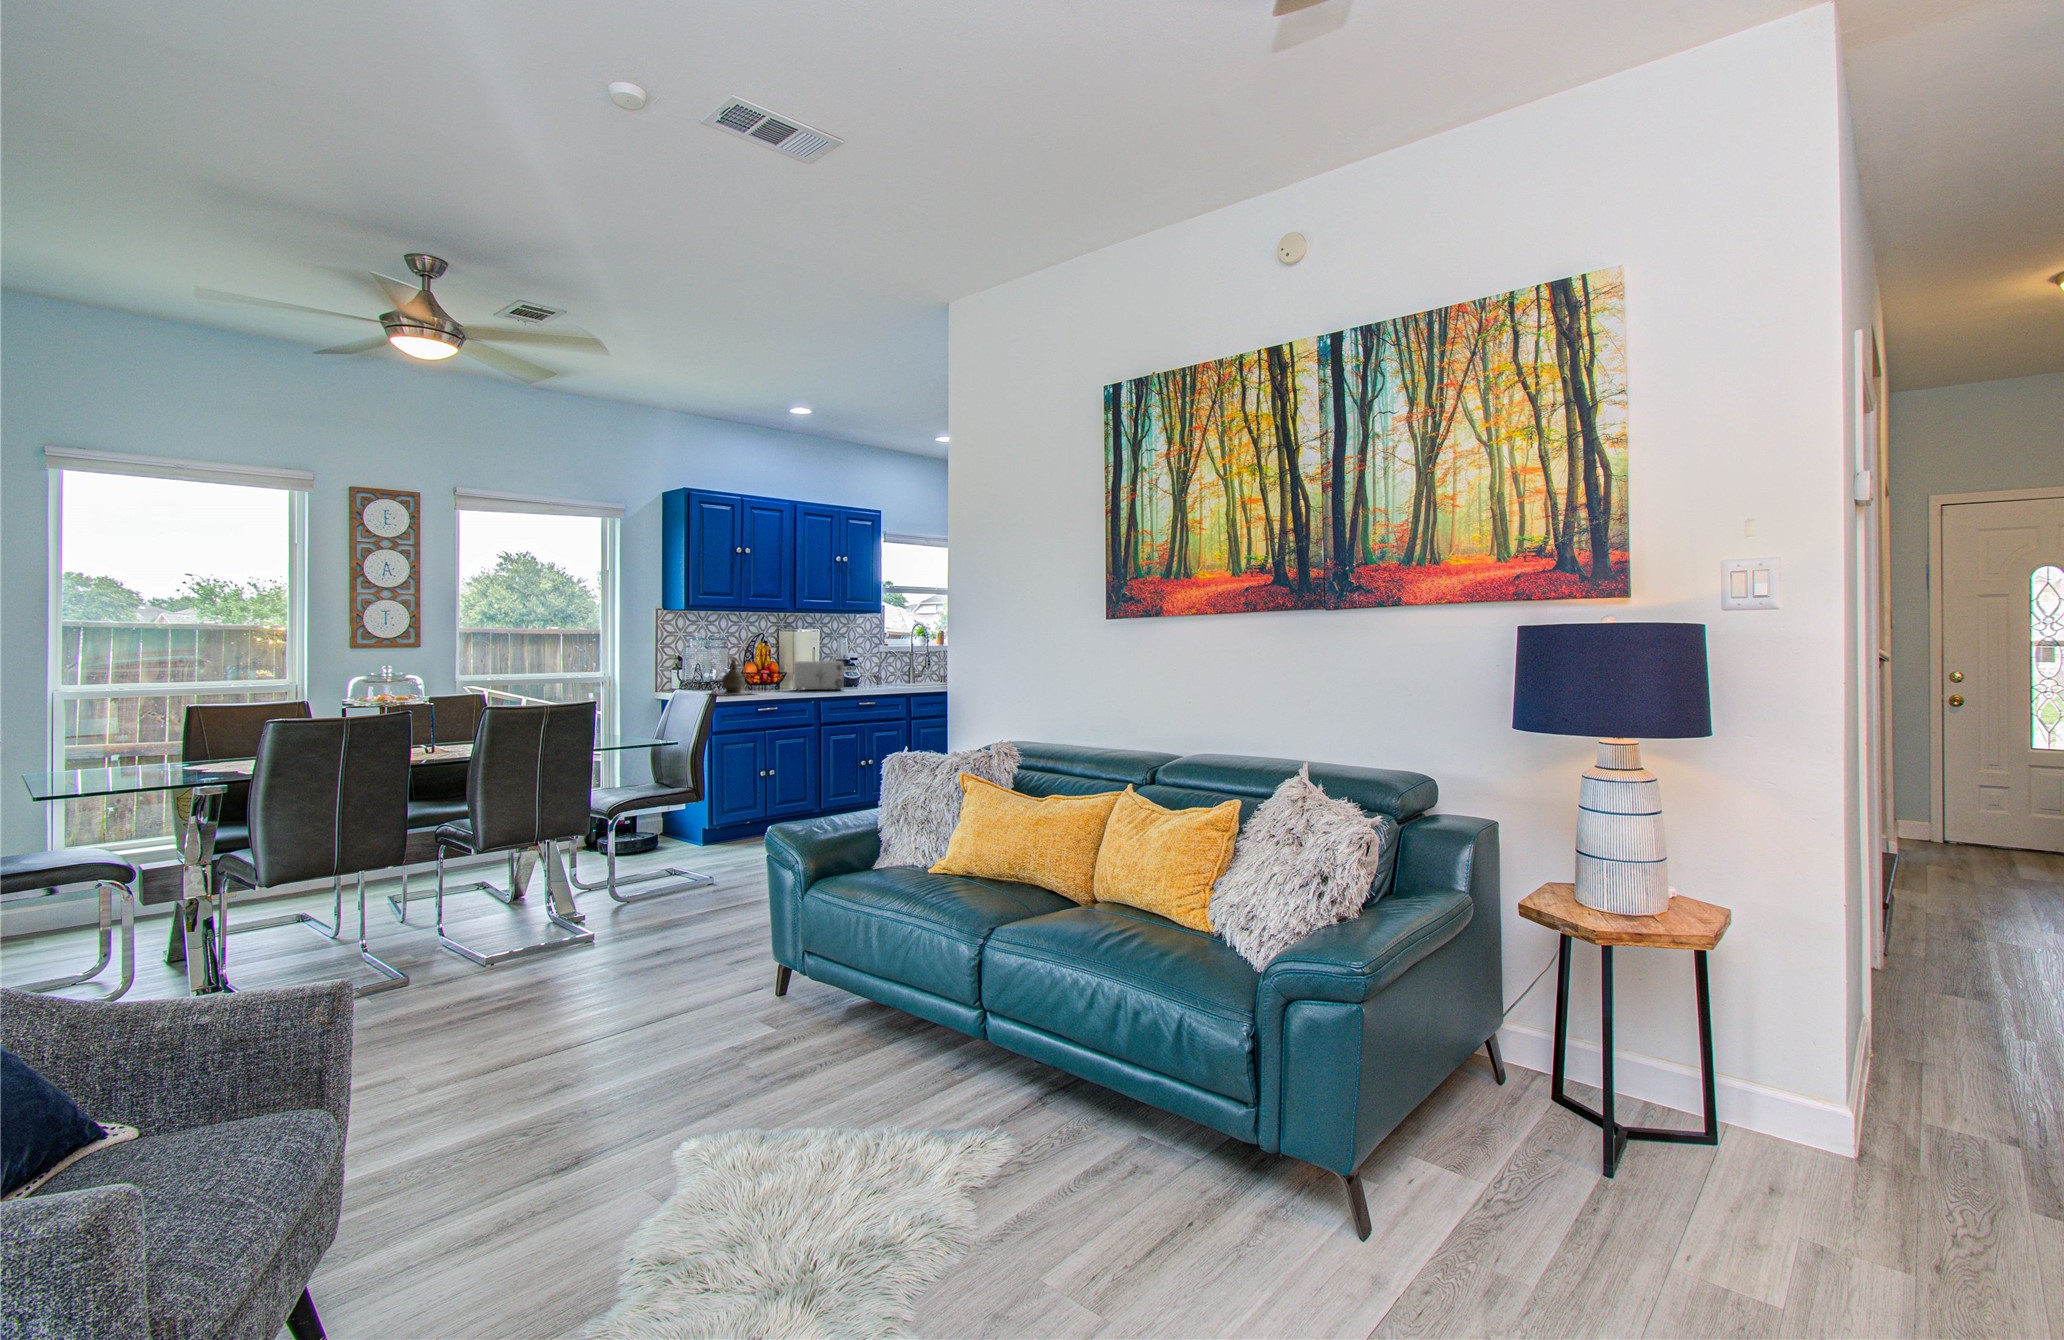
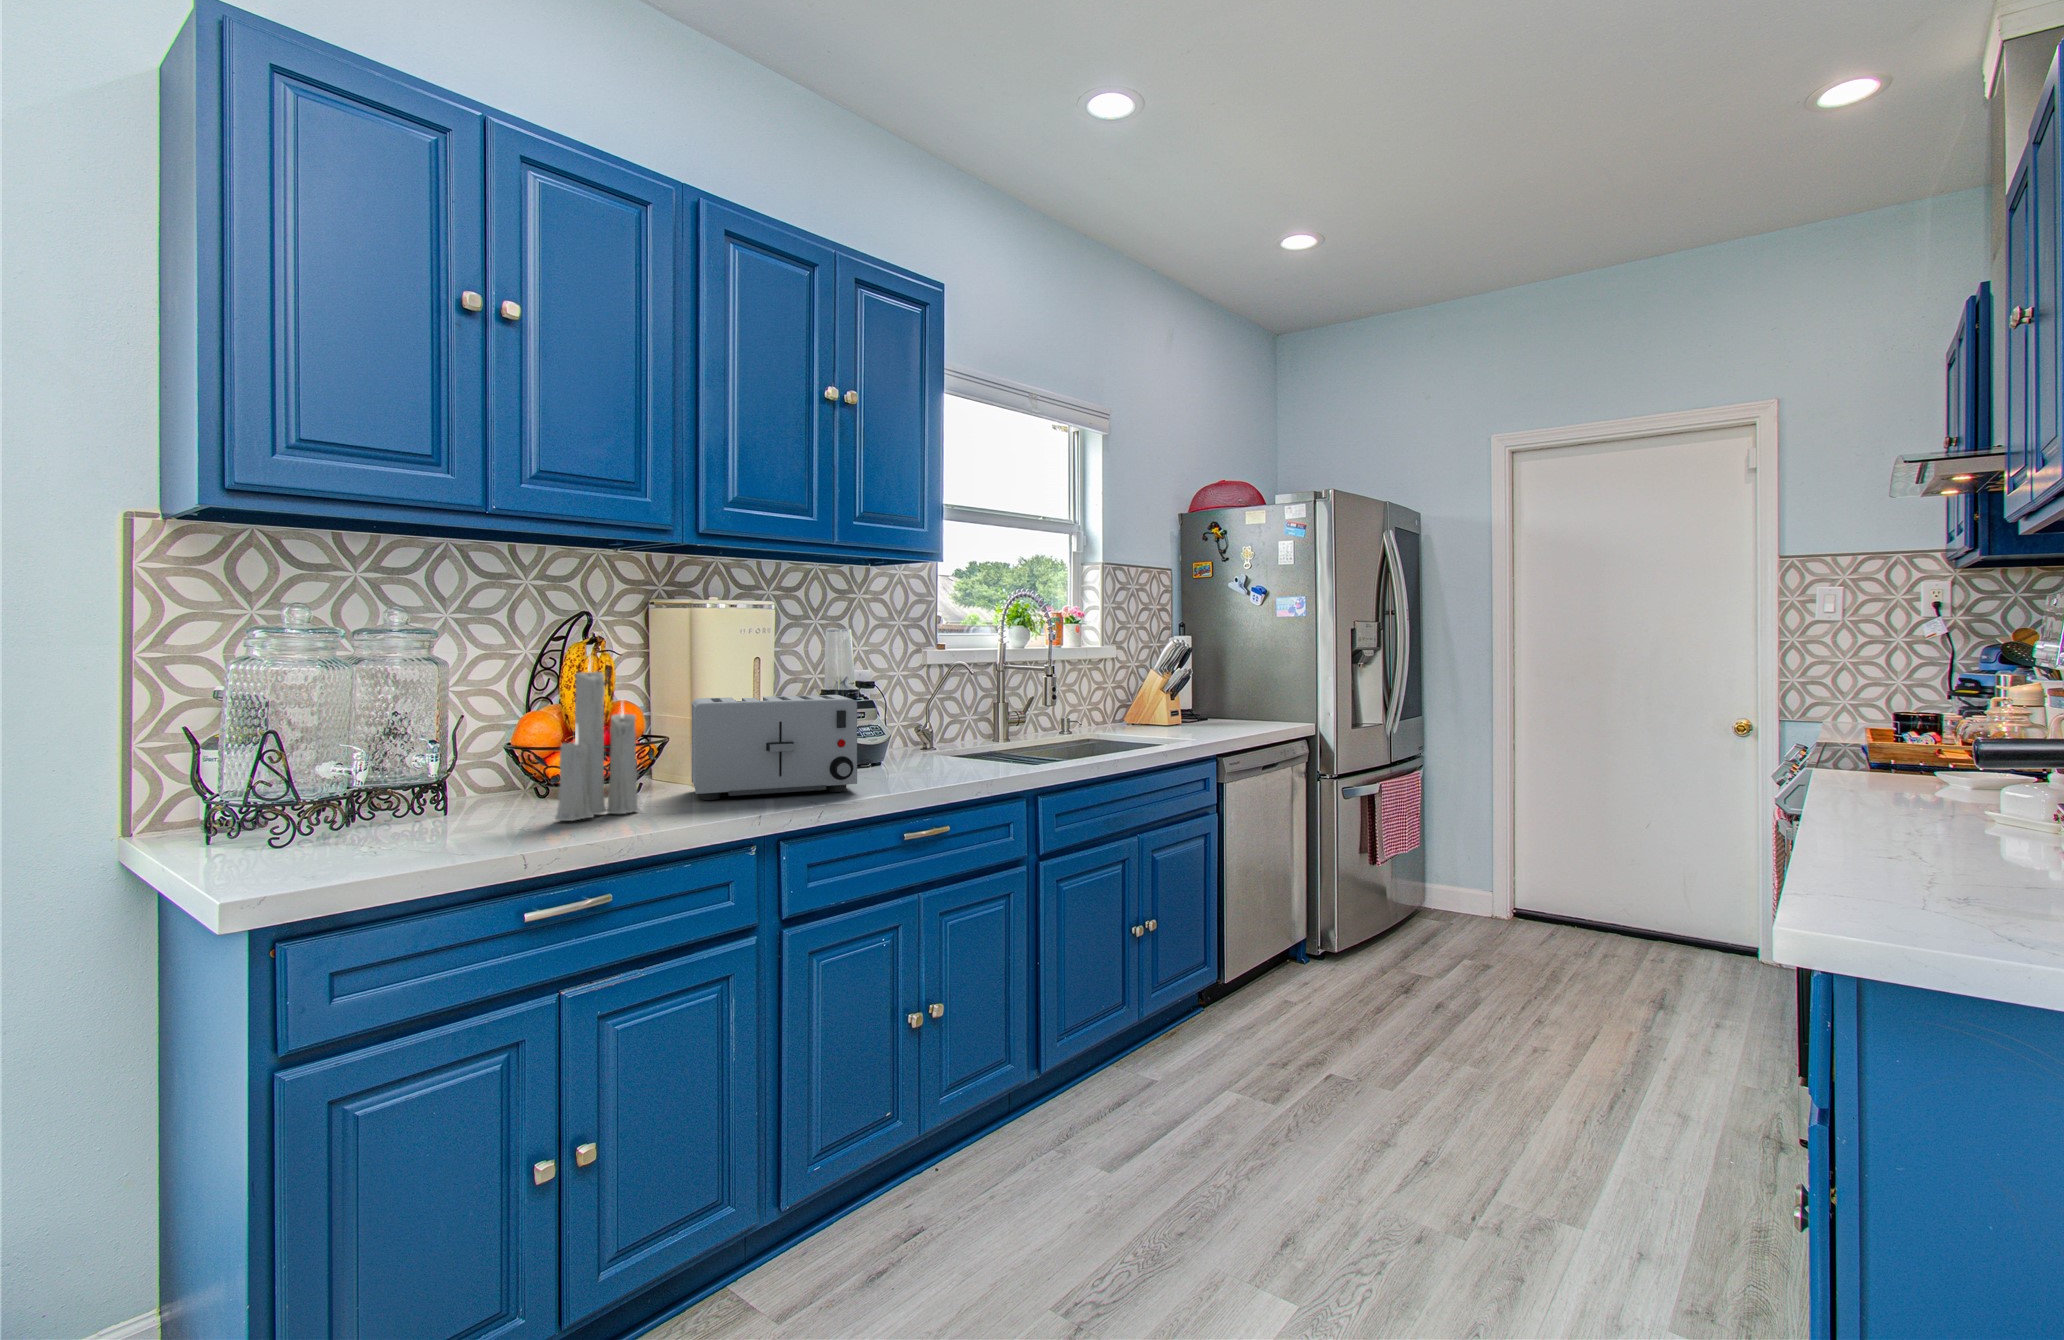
candle: none [759,644,781,692] -> present [555,661,639,821]
ceramic jug: present [711,658,751,696] -> none [296,701,536,874]

